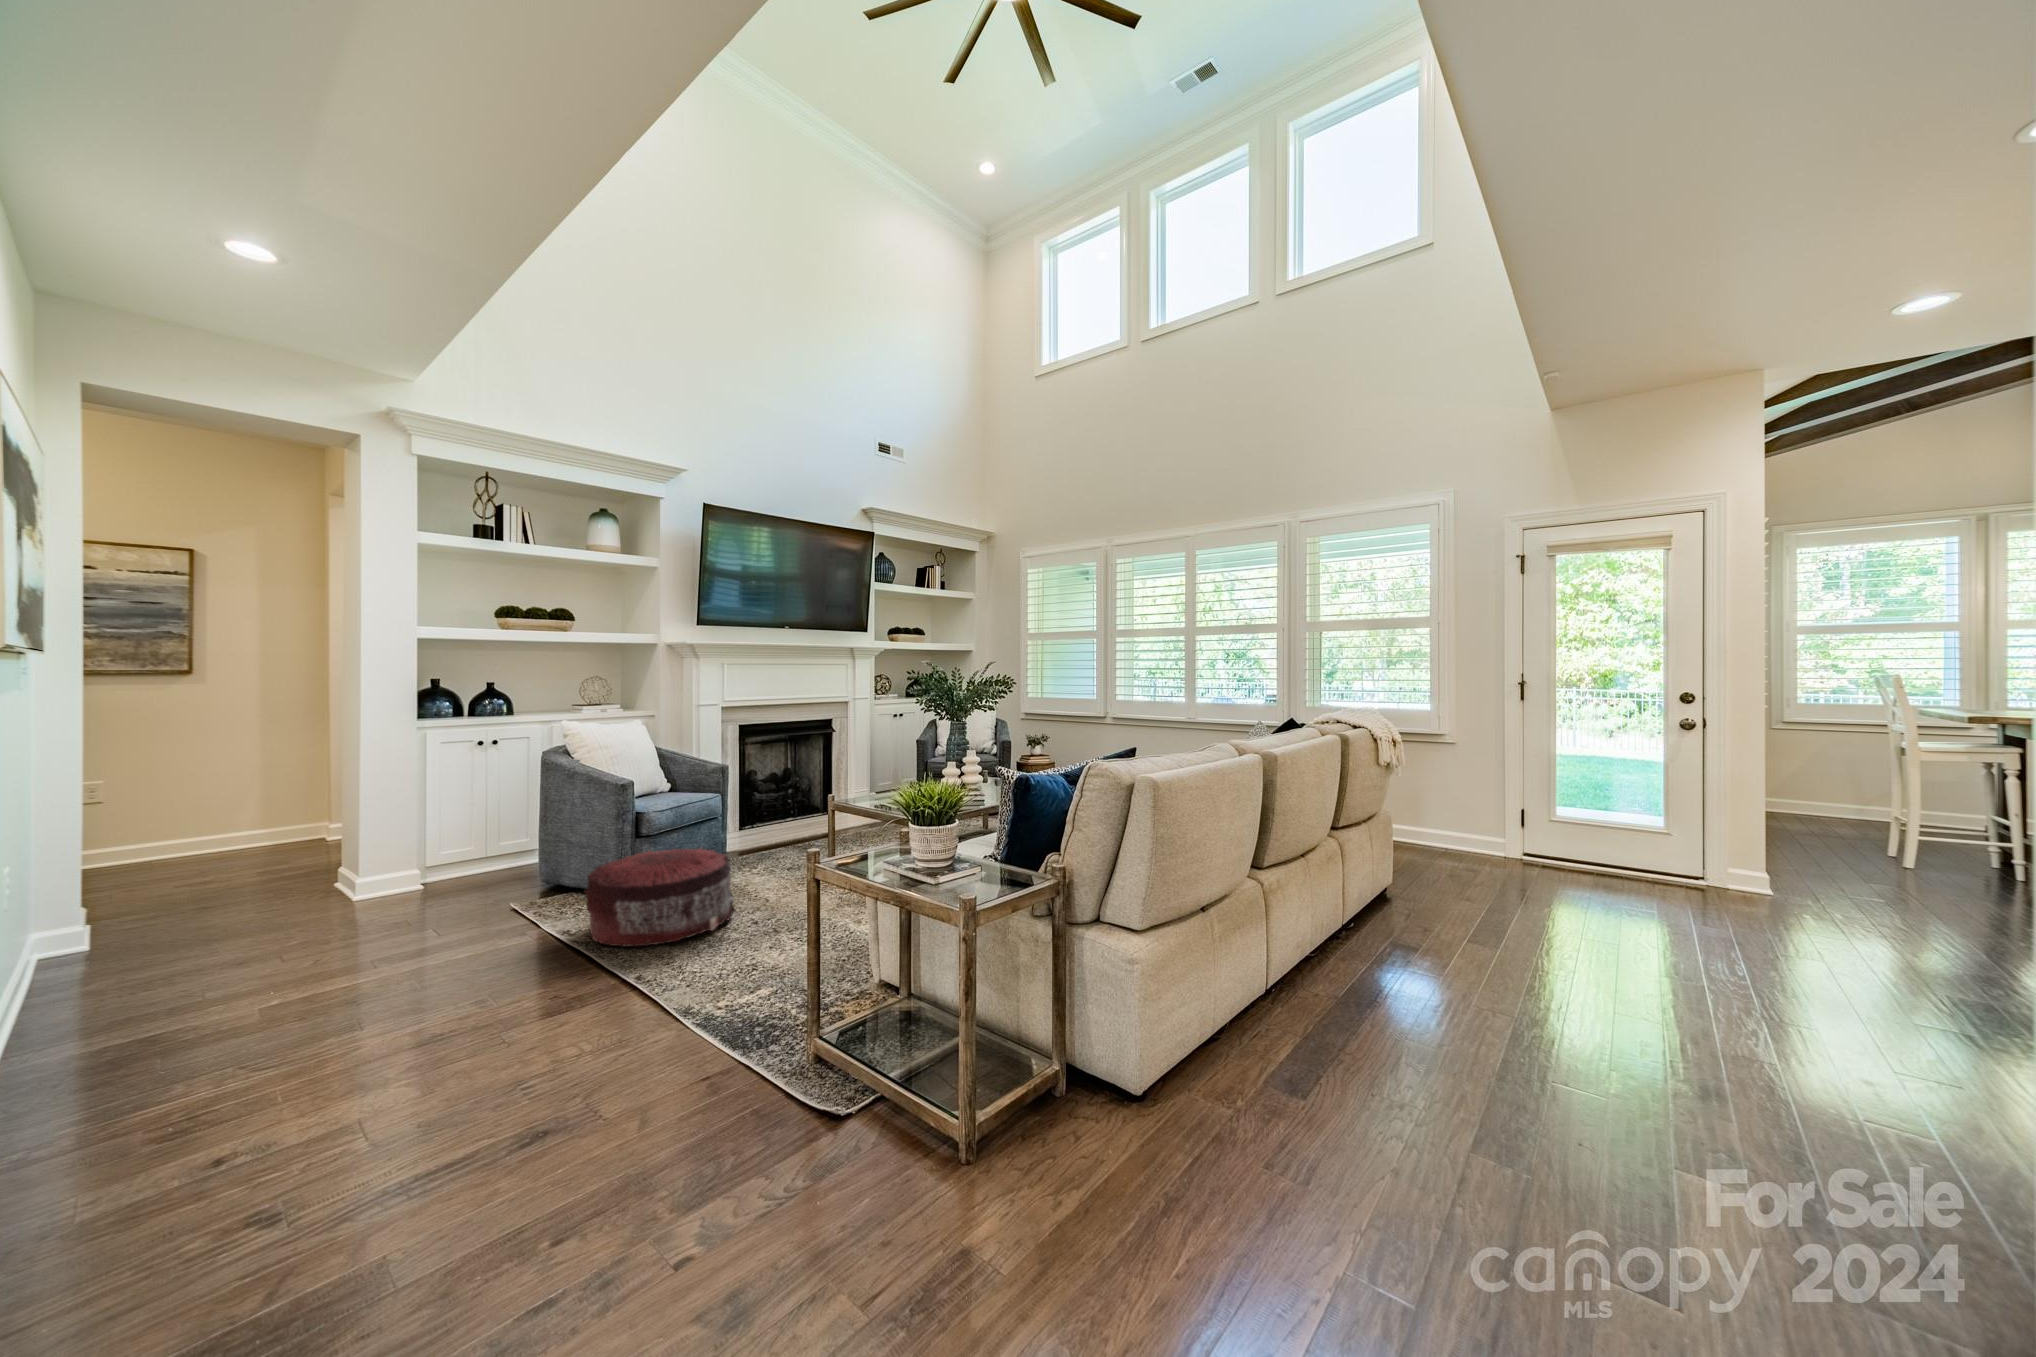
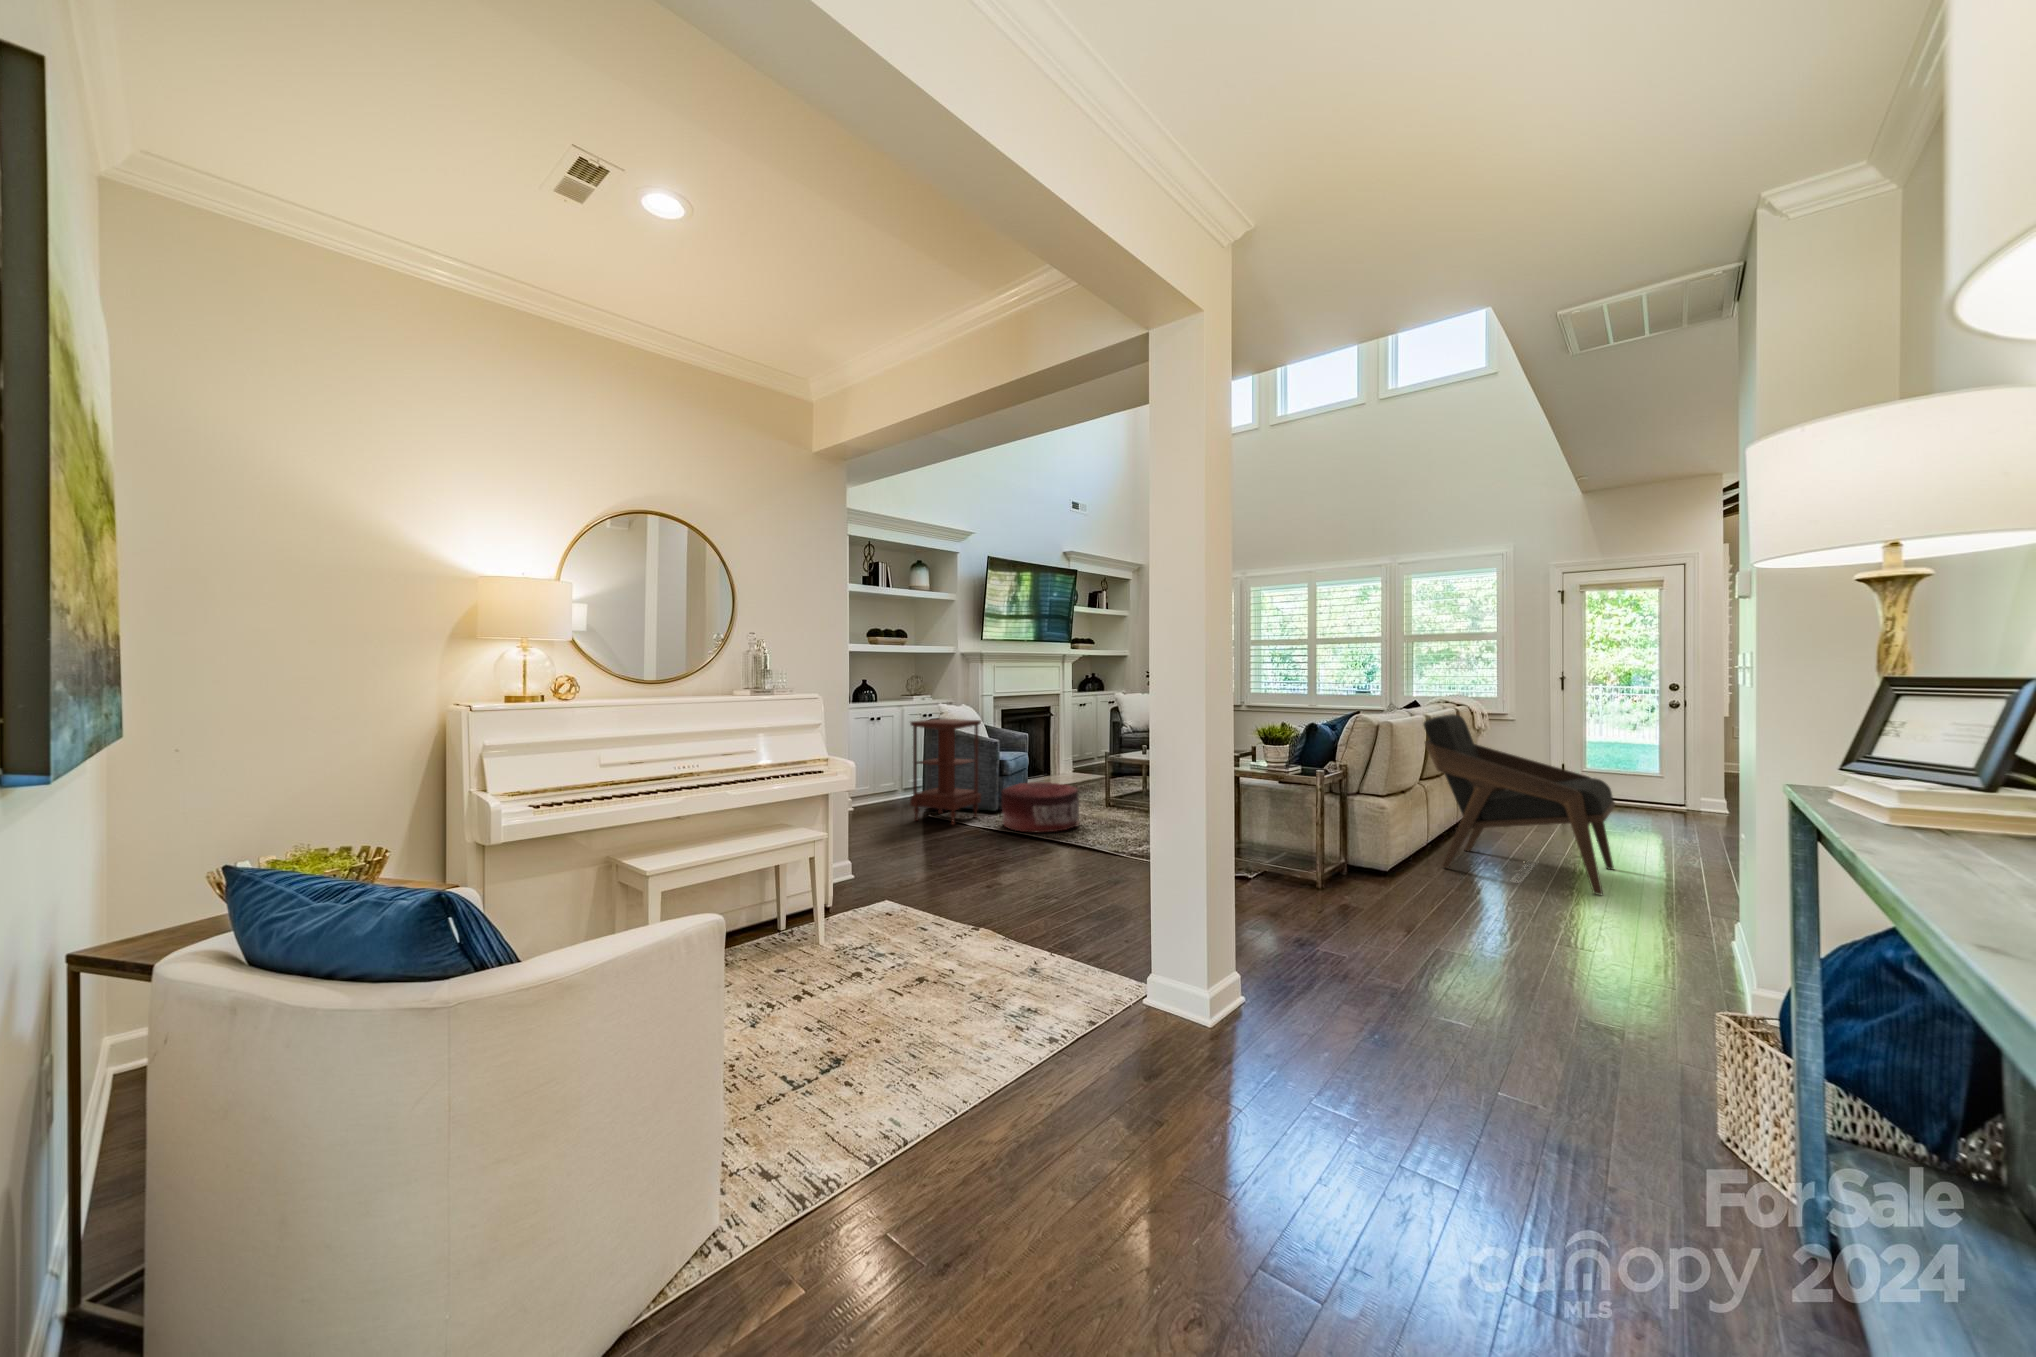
side table: none [464,743,604,924] -> present [910,719,981,825]
lounge chair: none [1240,755,1615,1210] -> present [1423,714,1615,895]

